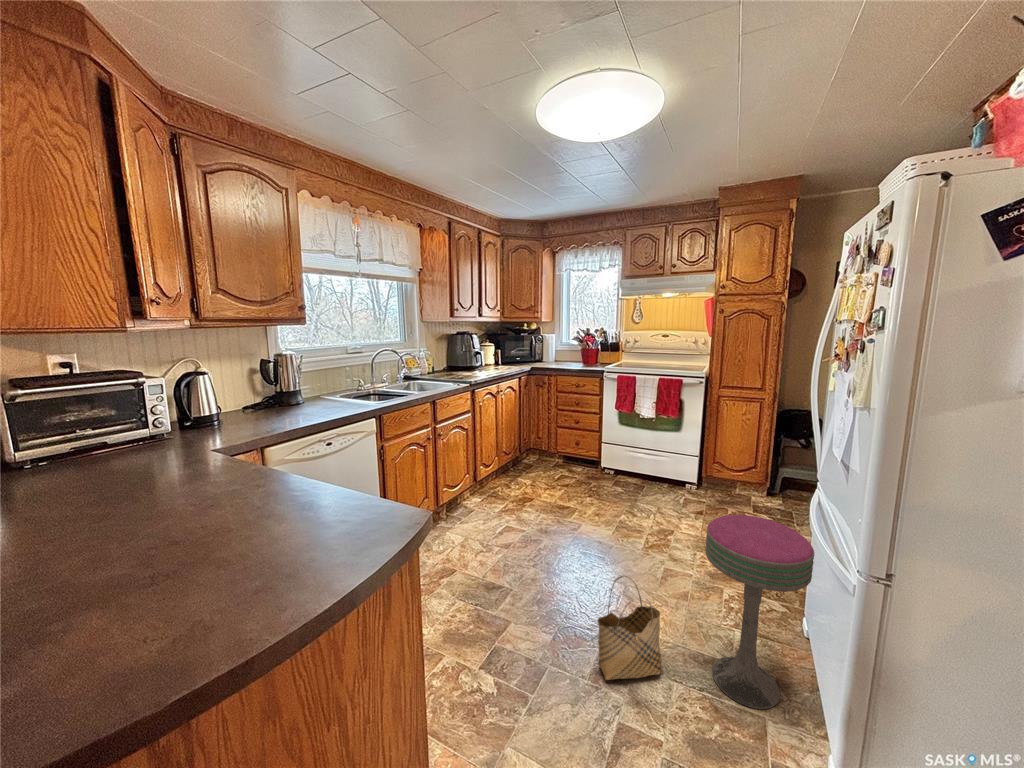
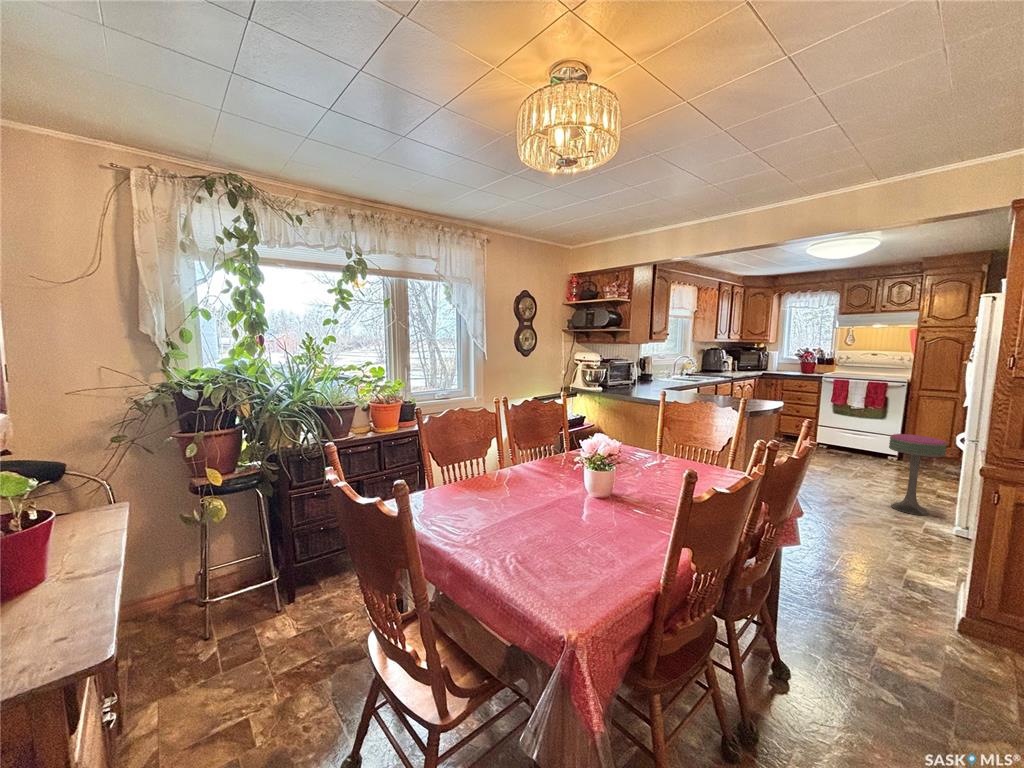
woven basket: present [597,576,661,680] -> none [828,458,863,501]

